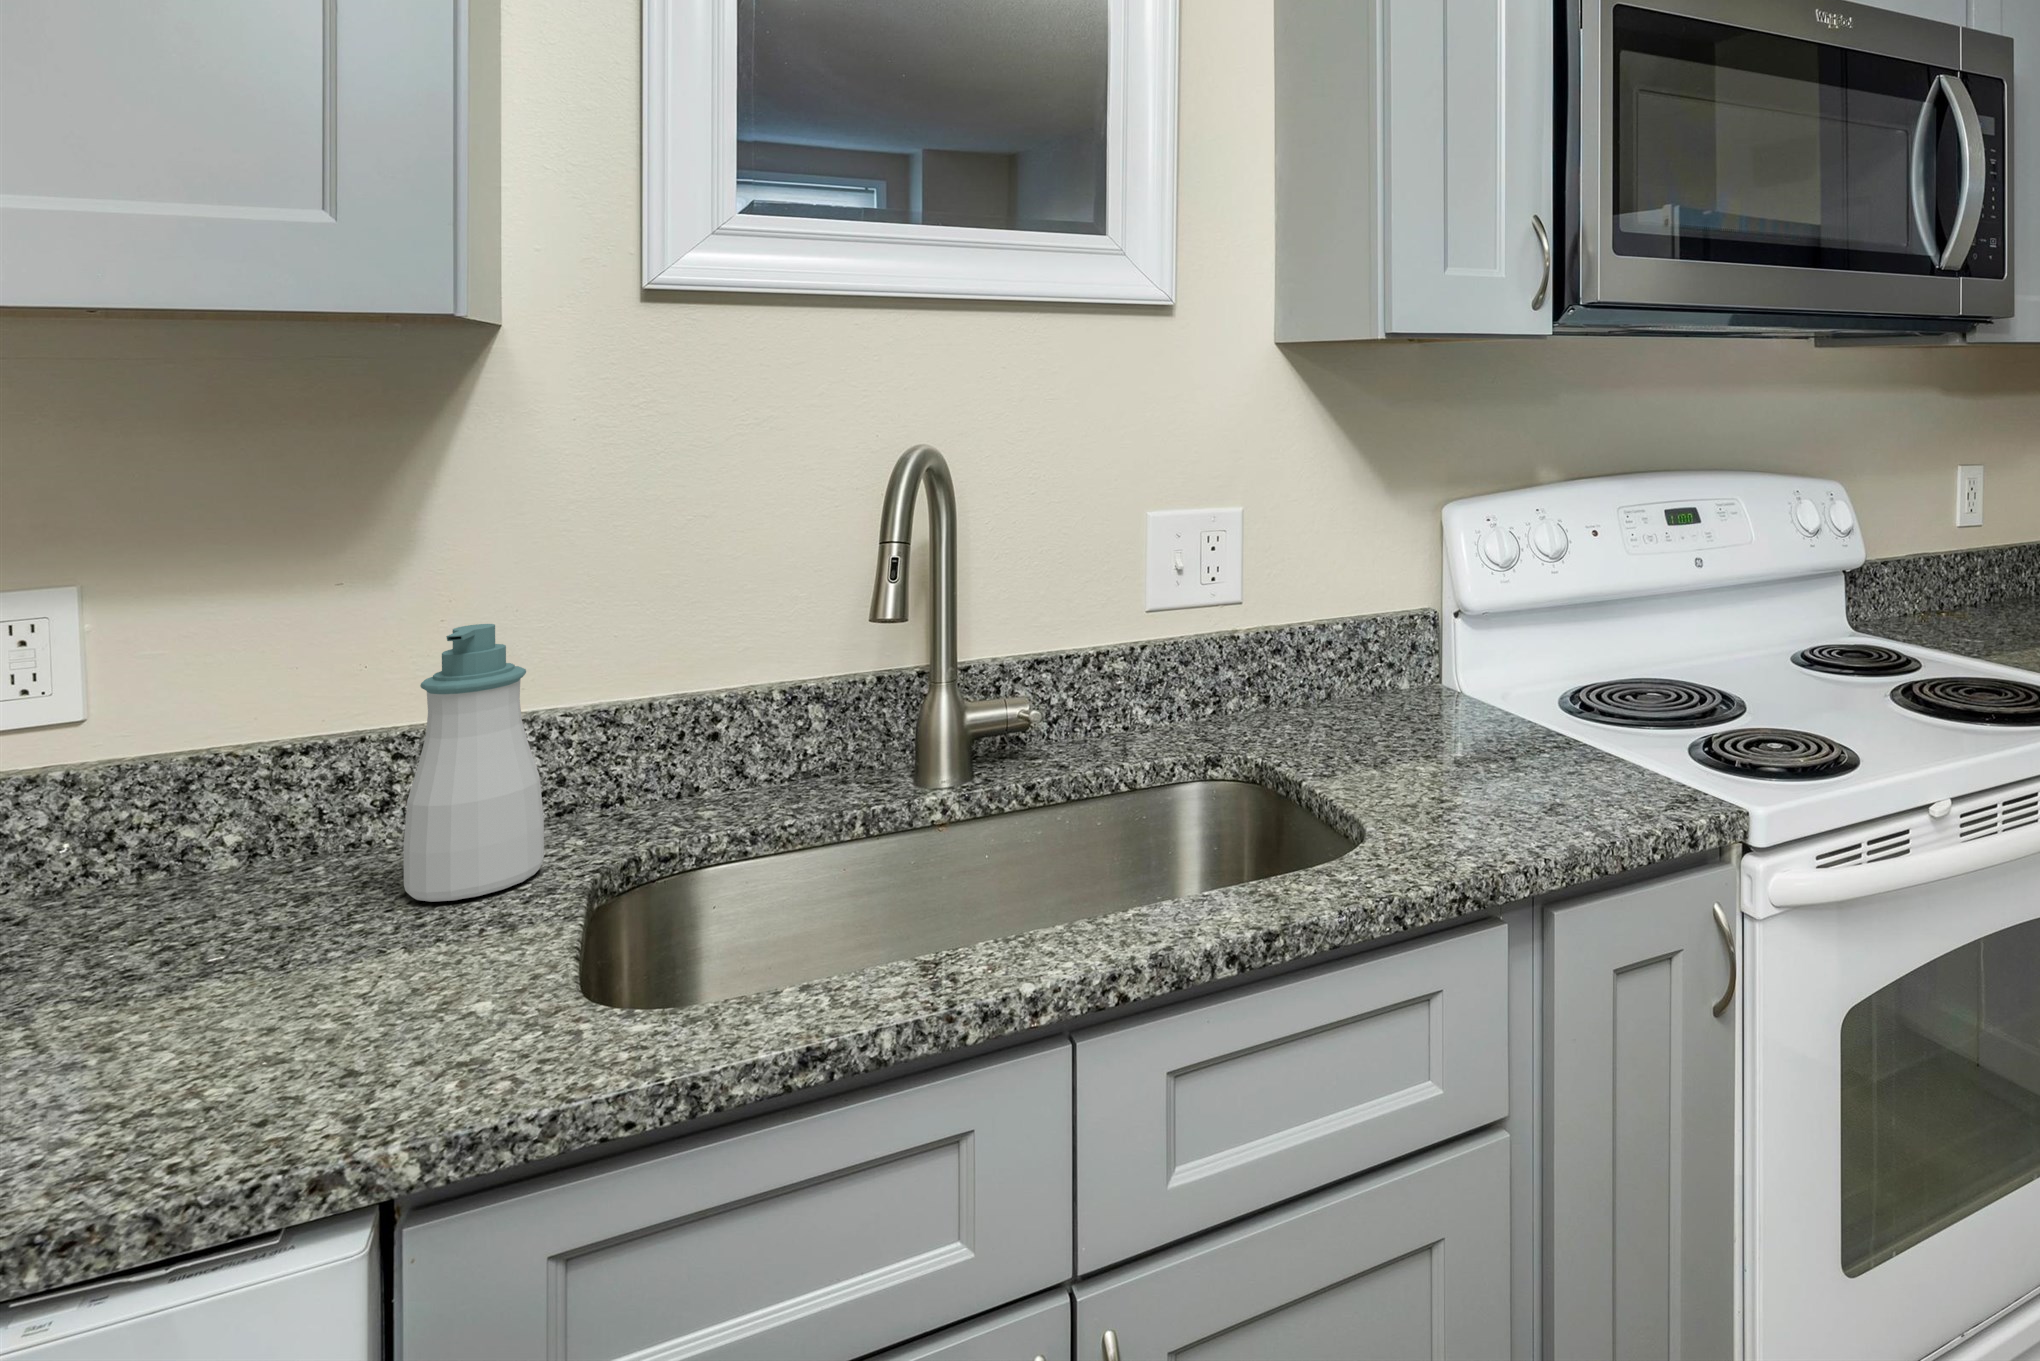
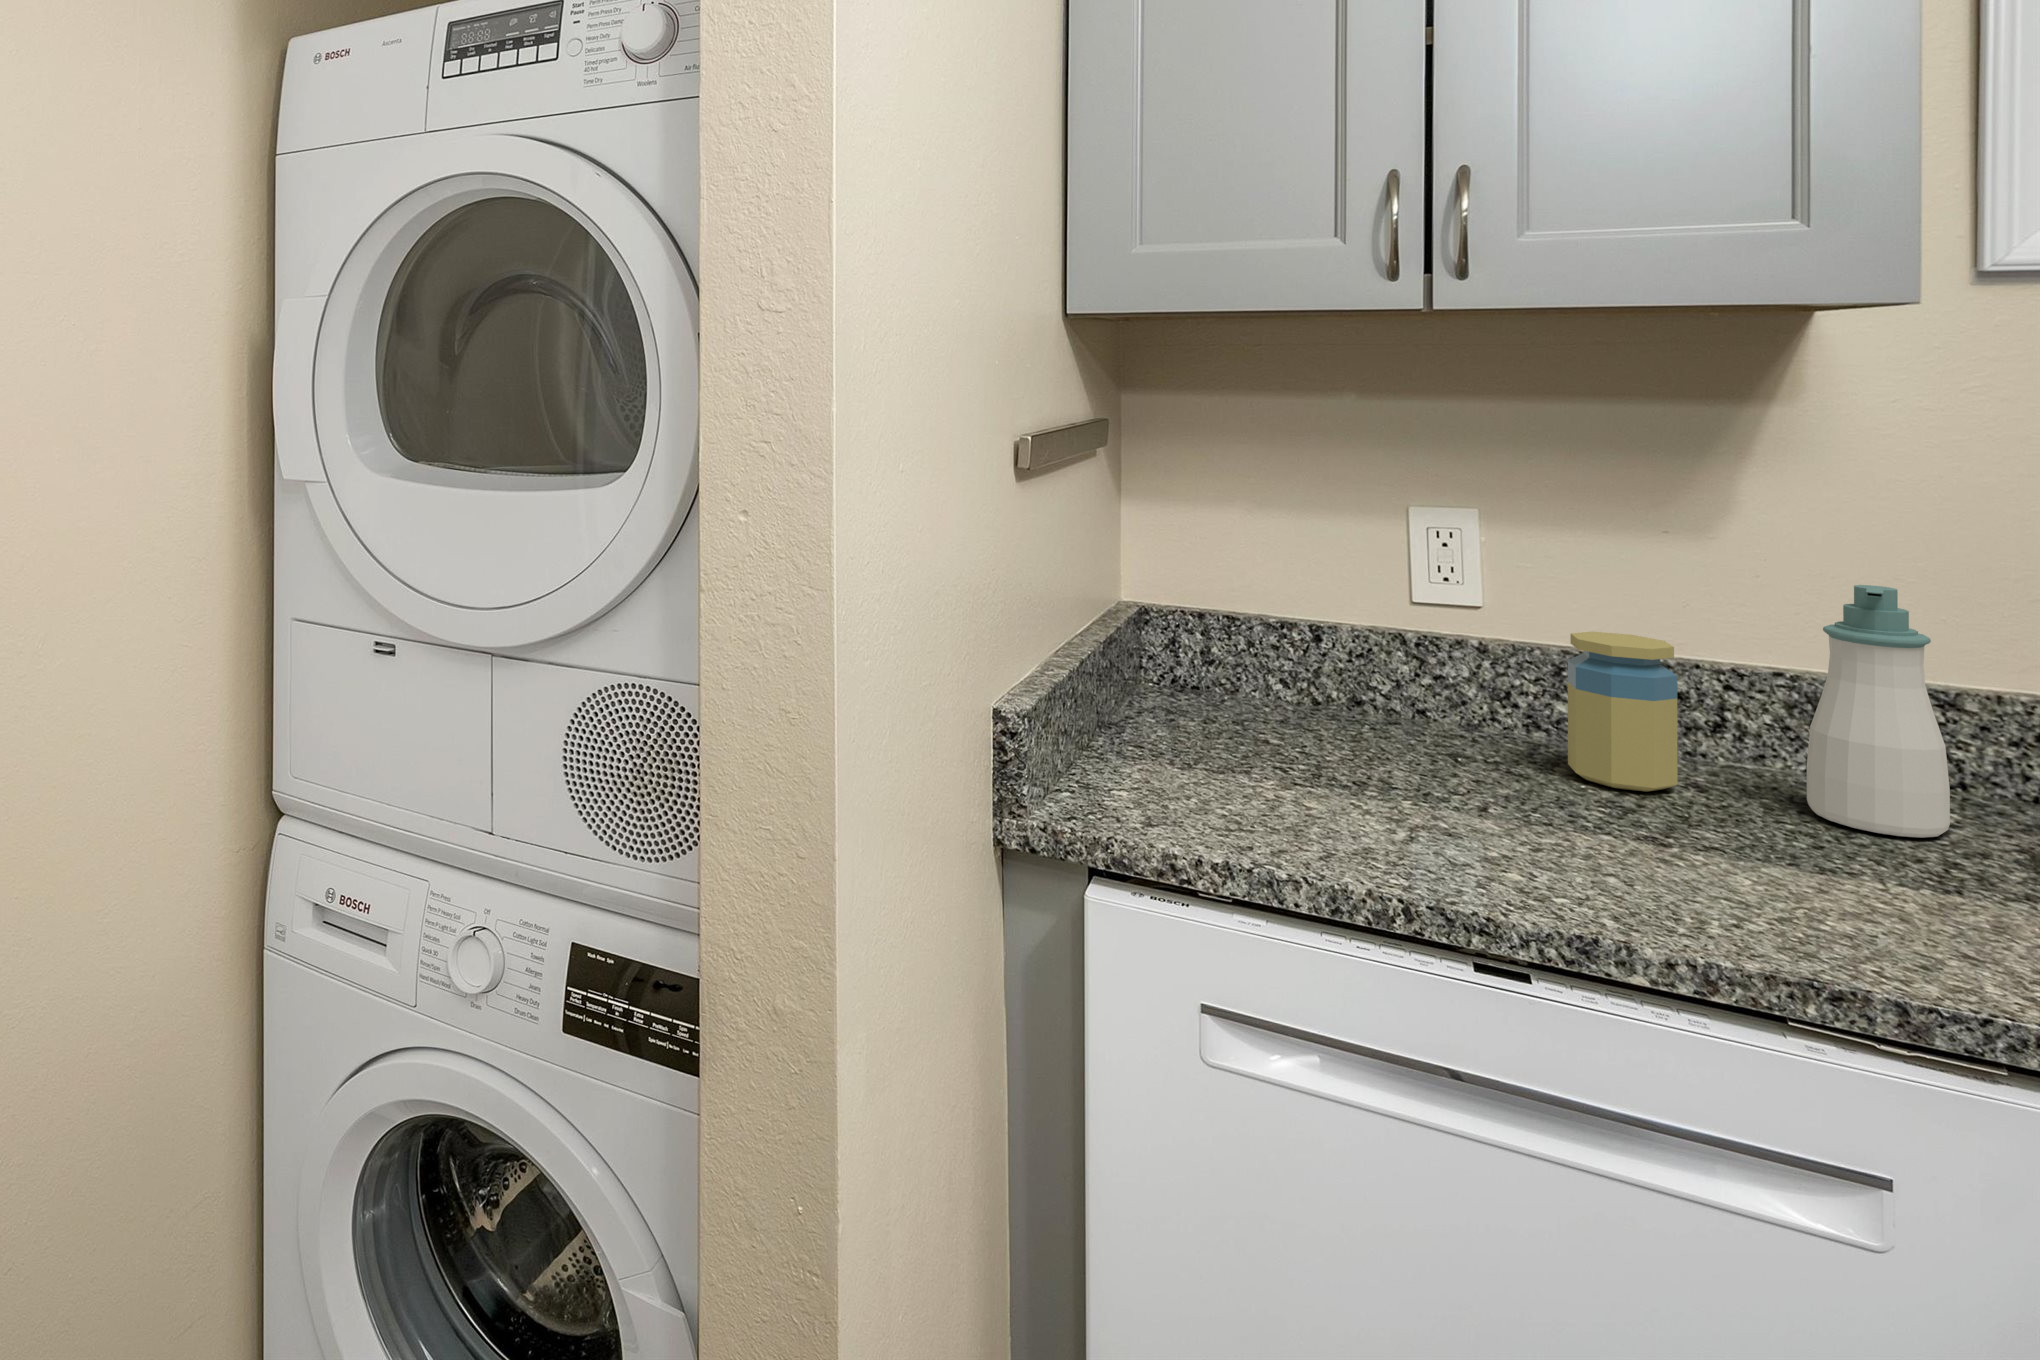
jar: none [115,729,266,941] -> present [1568,632,1678,792]

